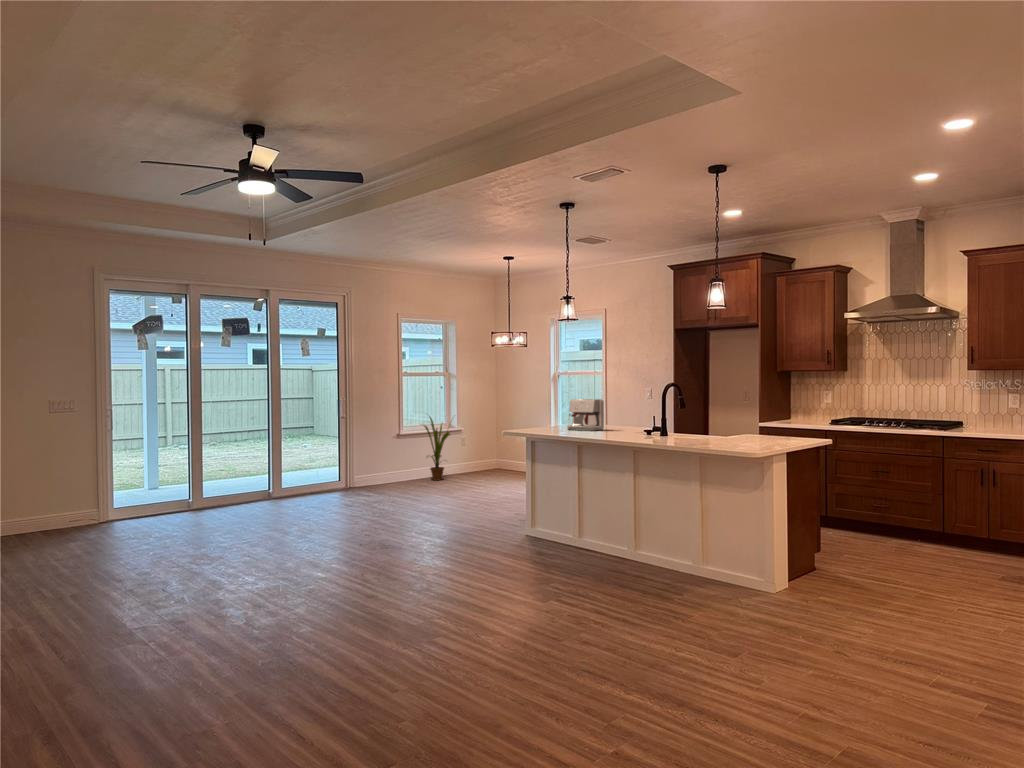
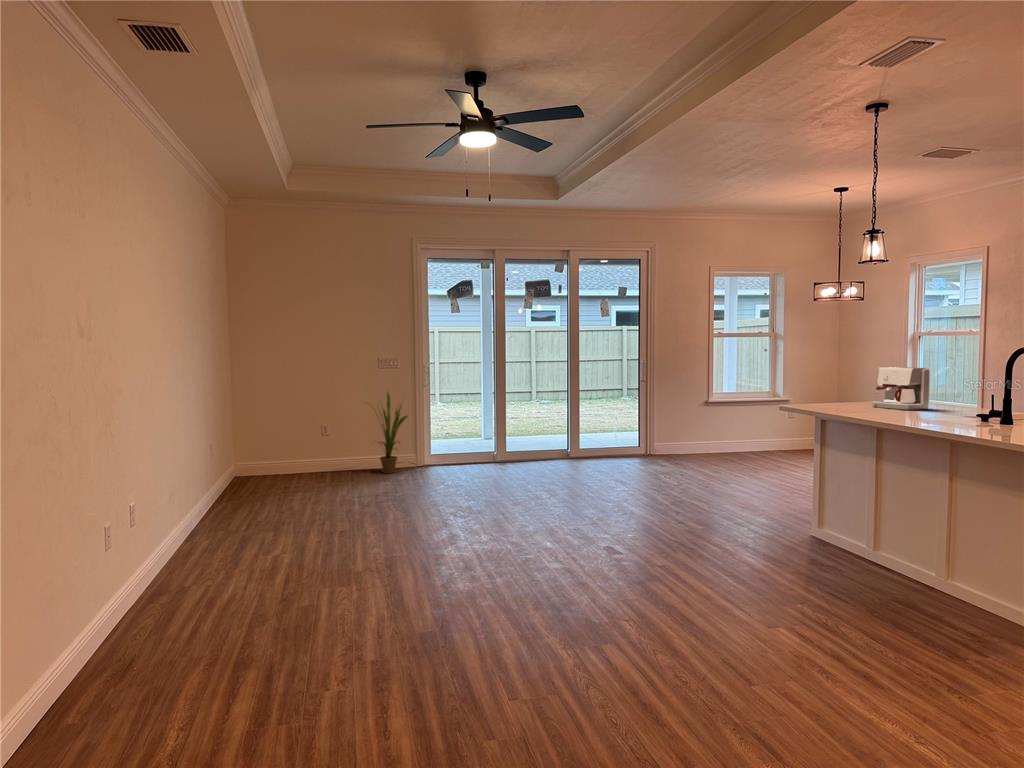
house plant: present [424,416,450,481] -> present [378,391,408,473]

